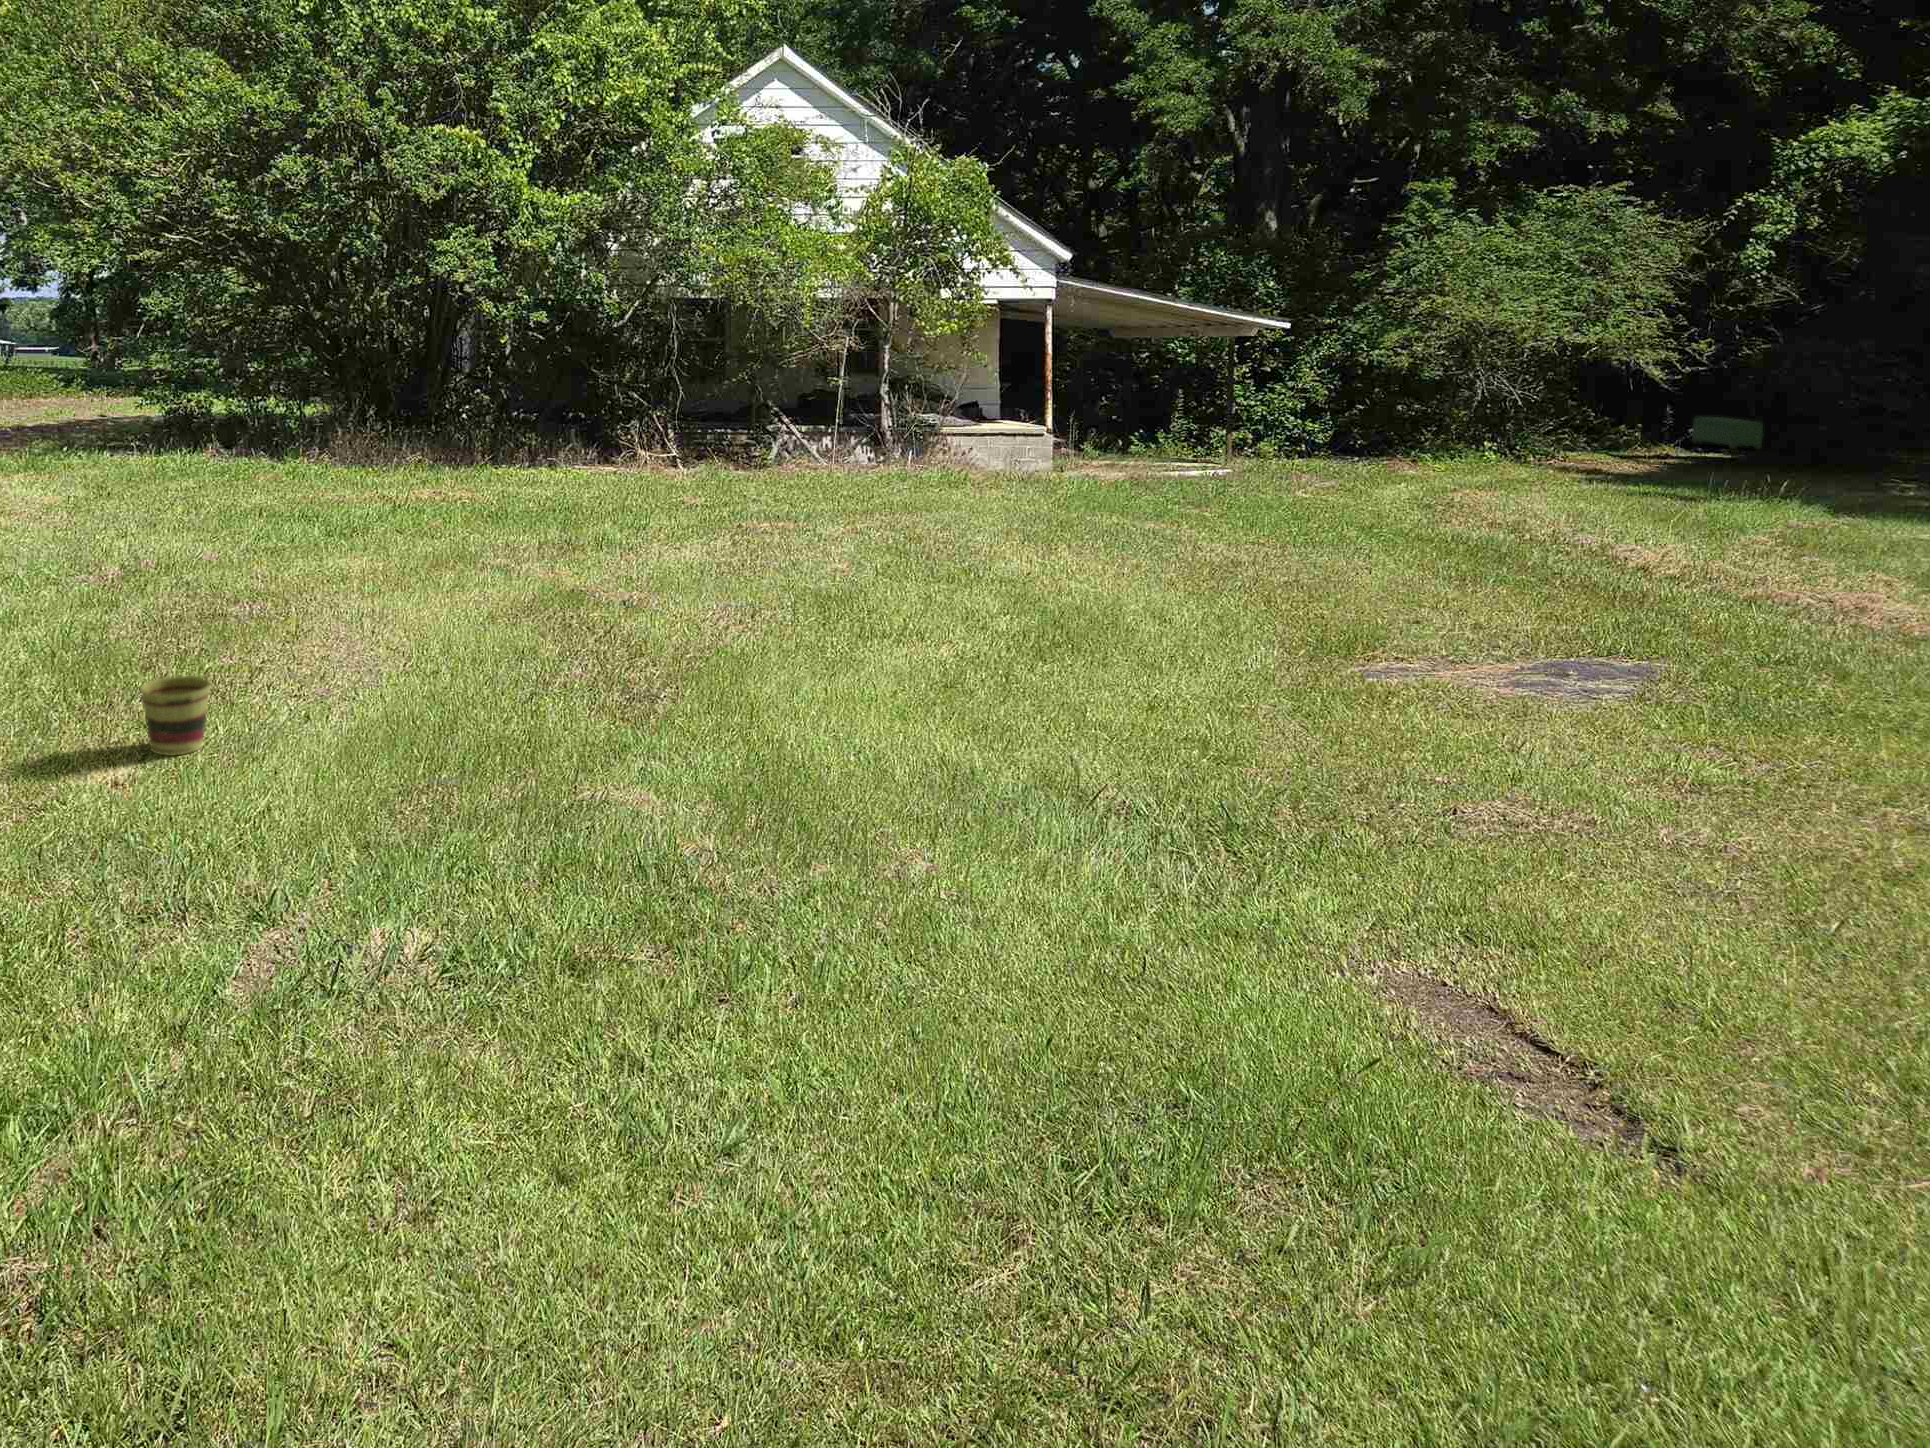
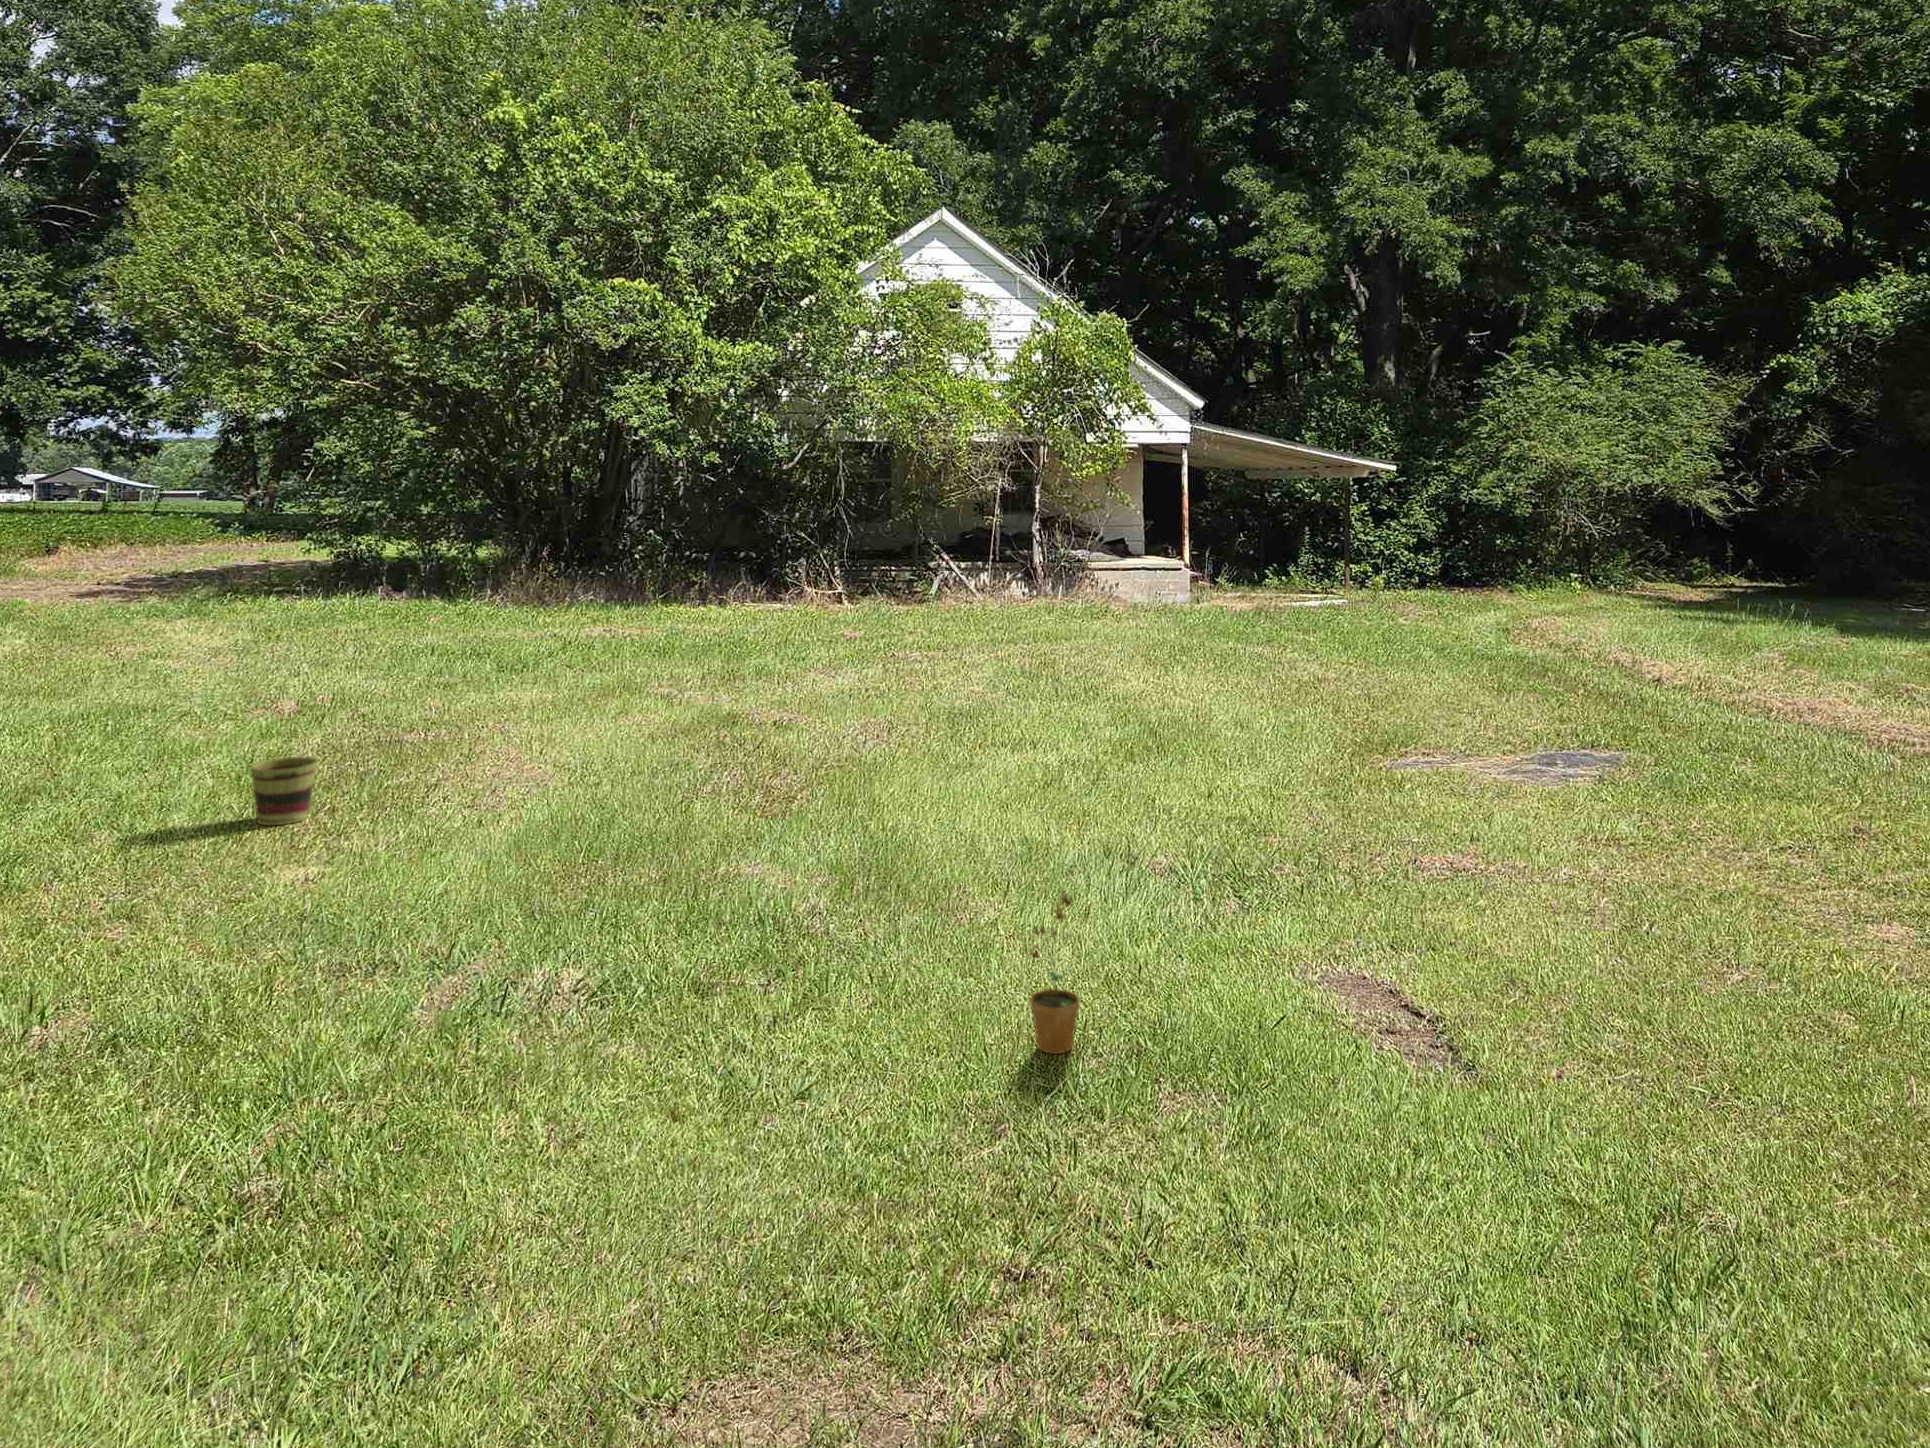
bench: present [1692,417,1763,449] -> none [1735,541,1785,569]
potted plant: none [1330,1048,1439,1303] -> present [1030,891,1080,1054]

